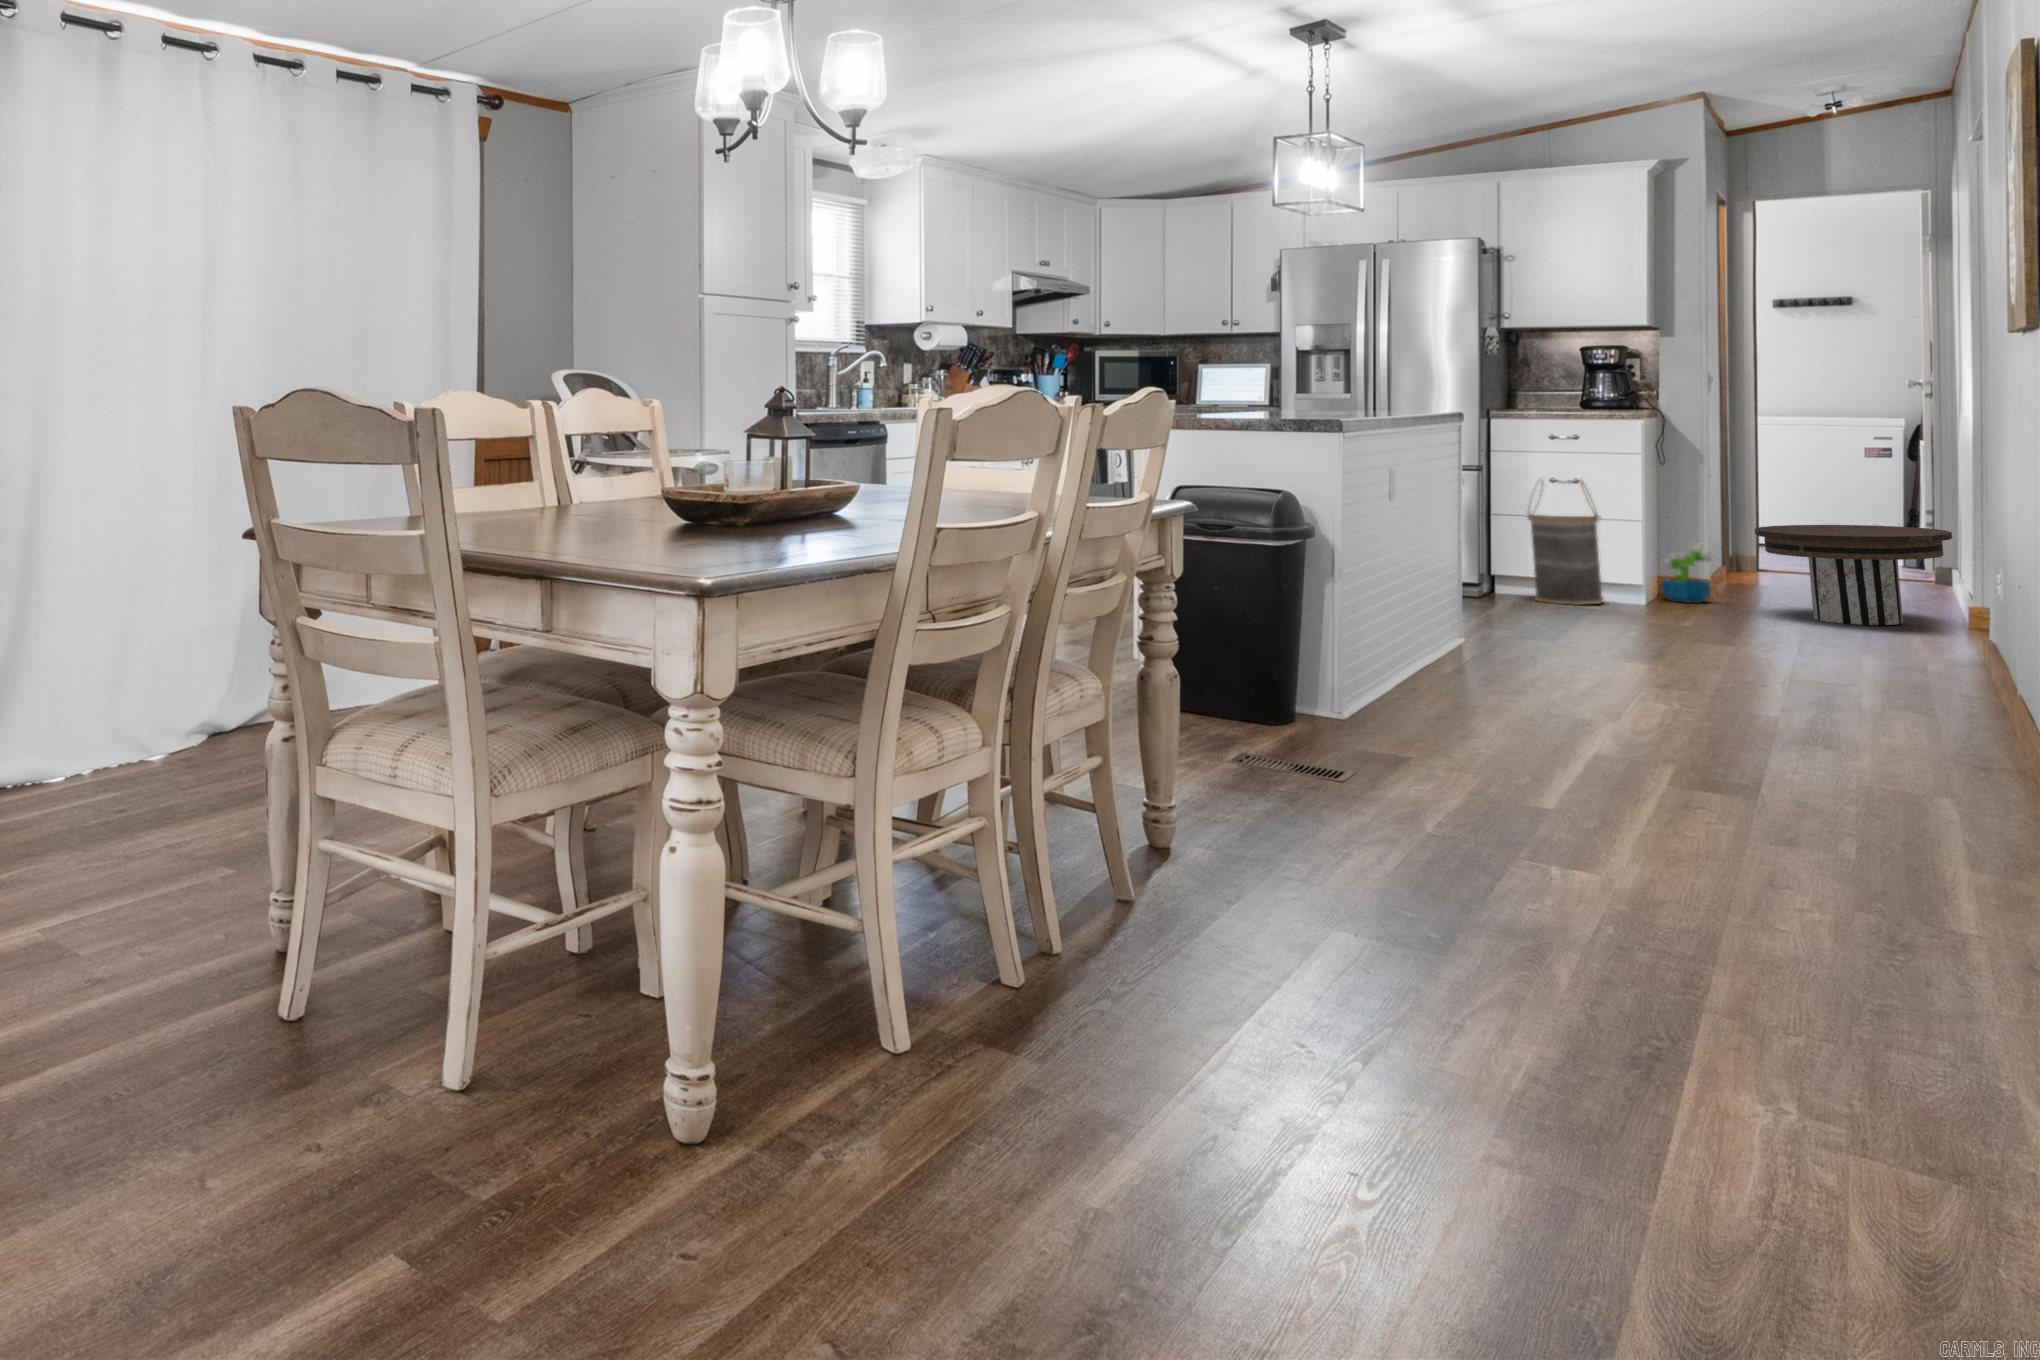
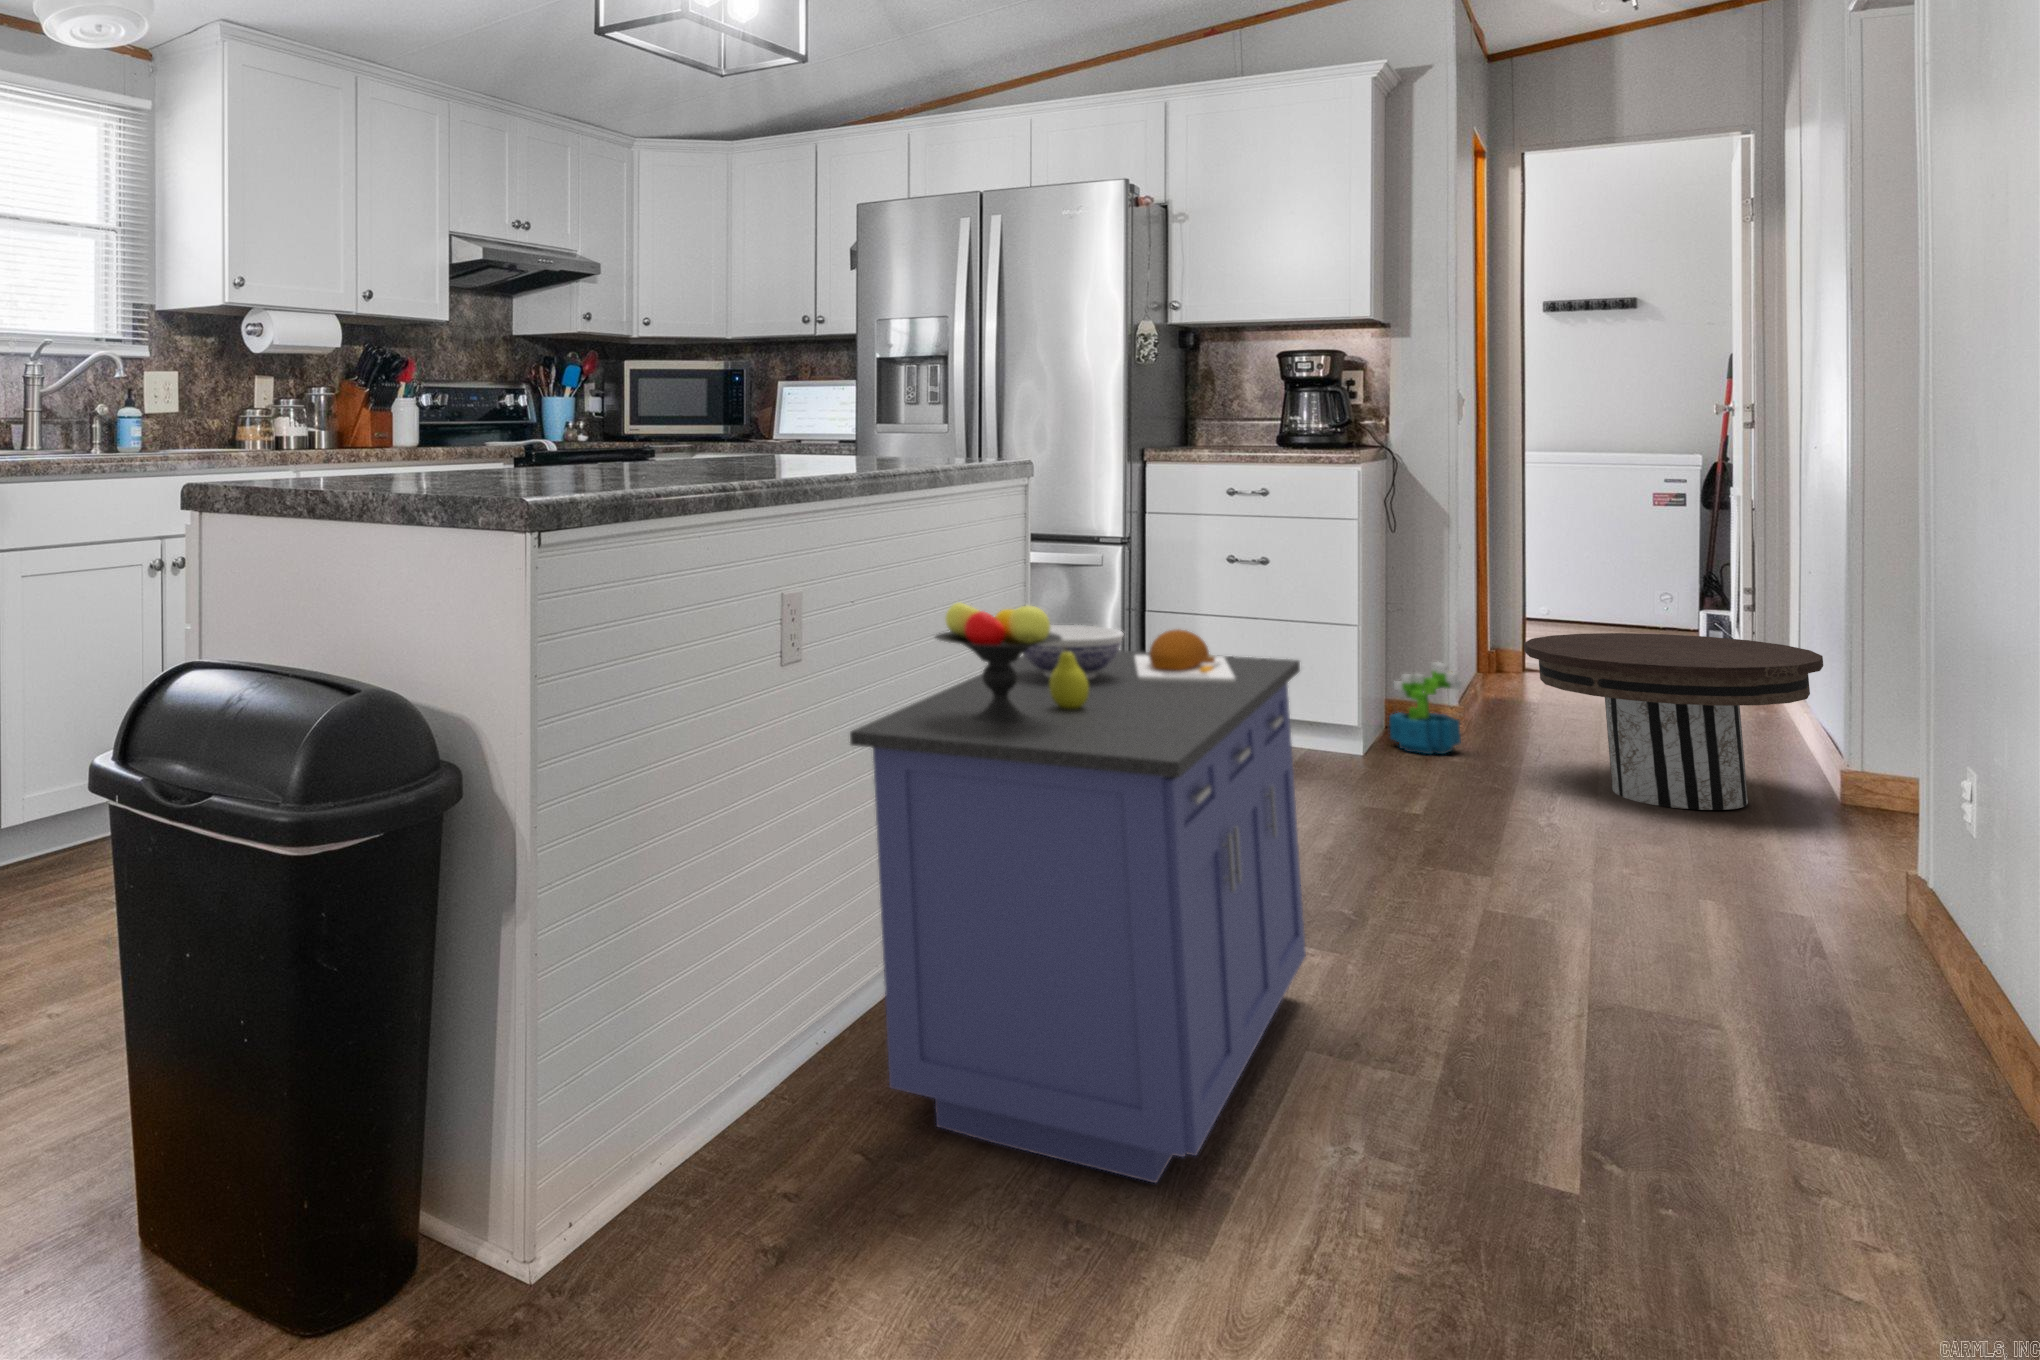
storage cabinet: none [1423,471,1633,710] -> present [850,603,1306,1183]
basket: present [1528,480,1604,605] -> none [1194,558,1305,763]

